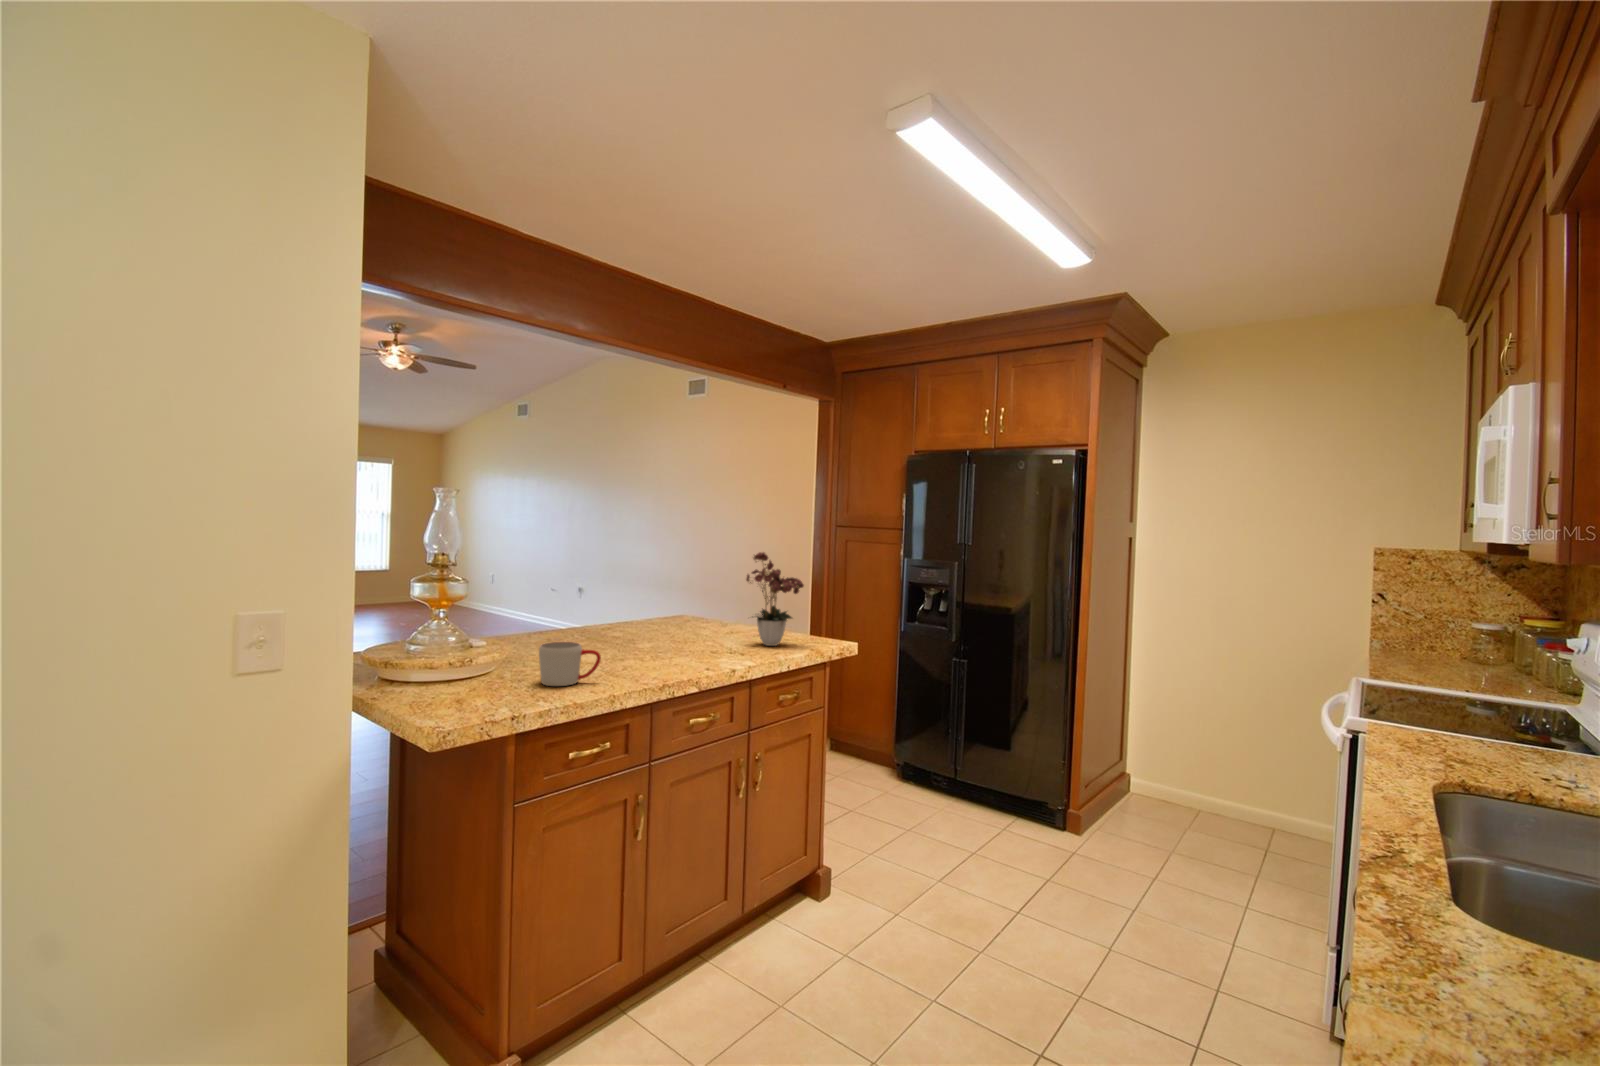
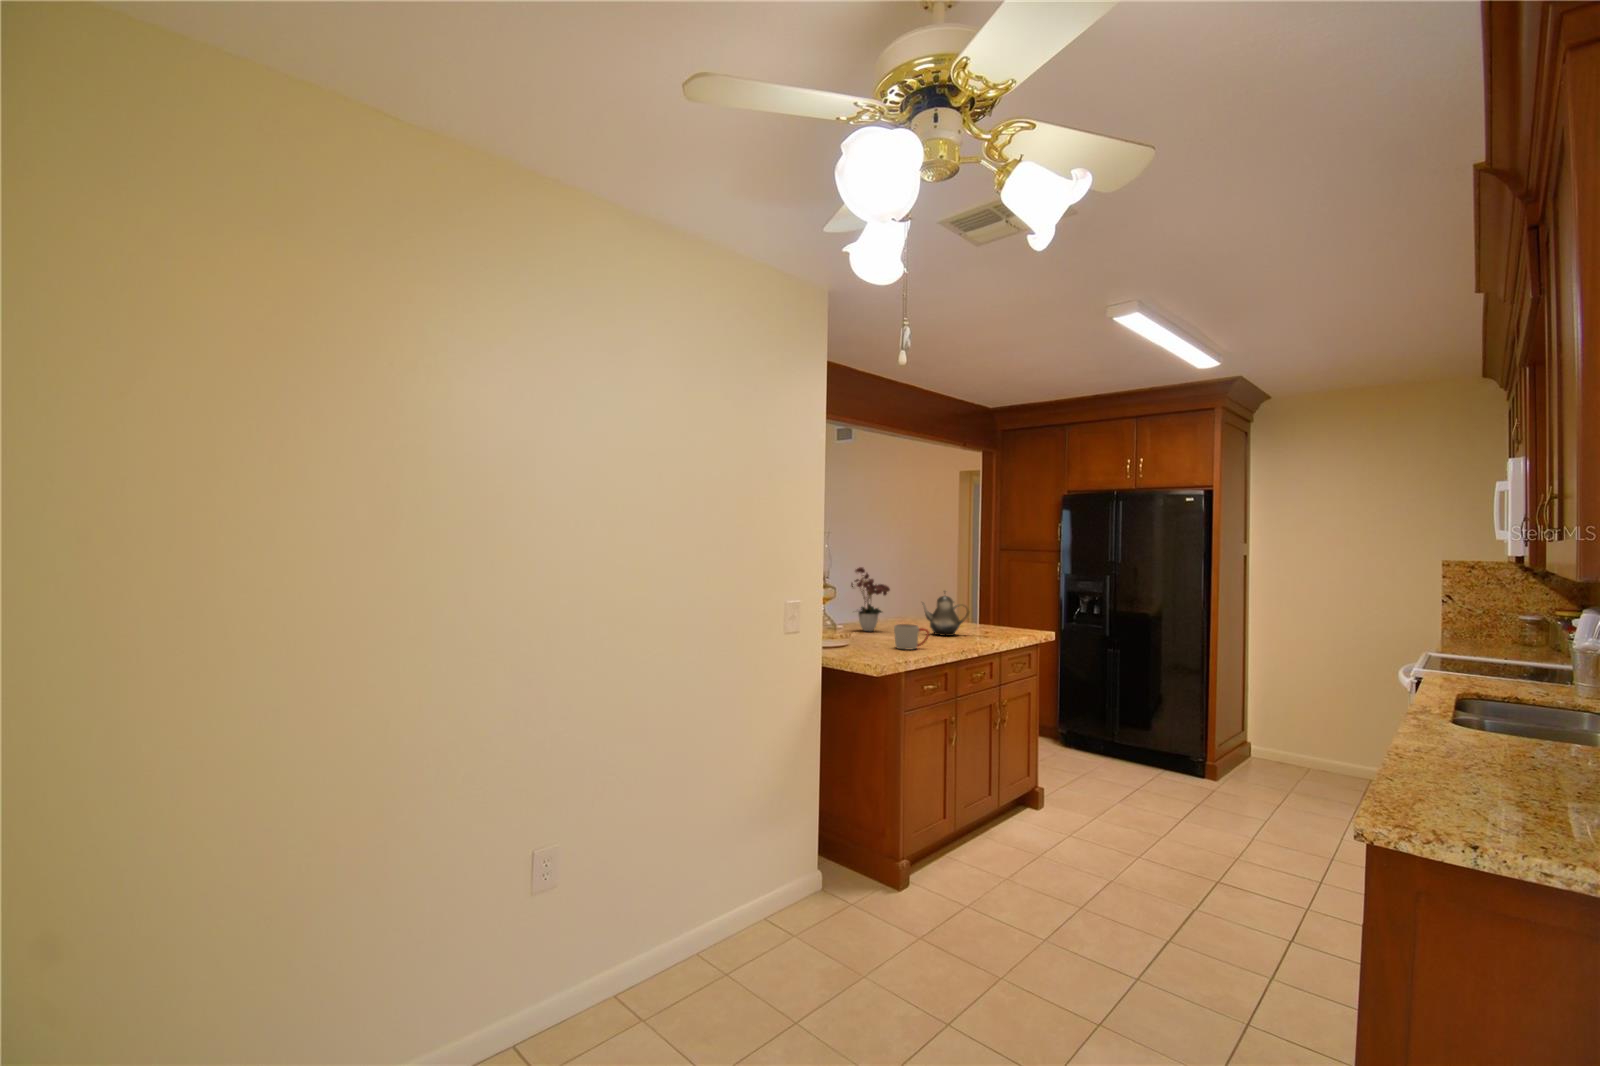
flower arrangement: present [746,552,804,646] -> present [851,567,890,631]
teapot: none [639,583,714,653] -> present [922,591,970,636]

